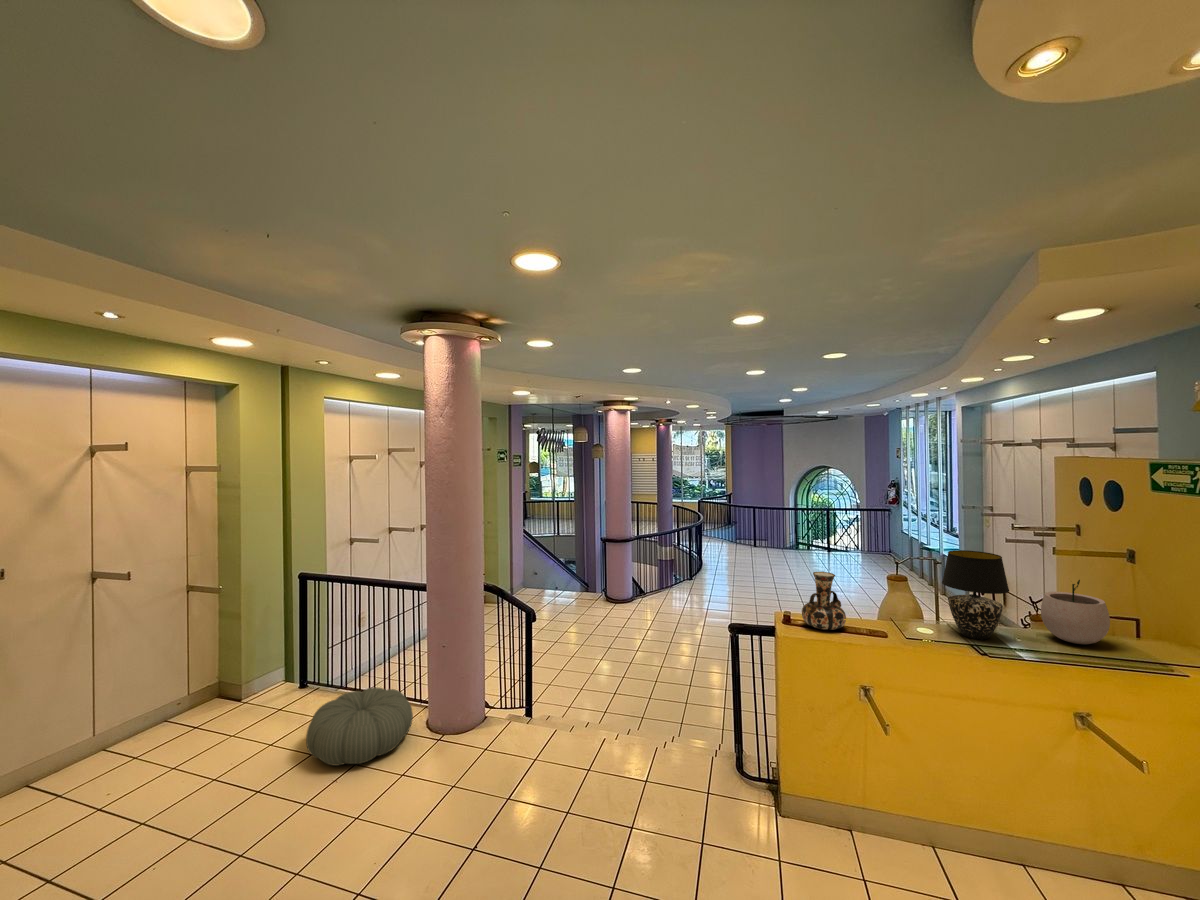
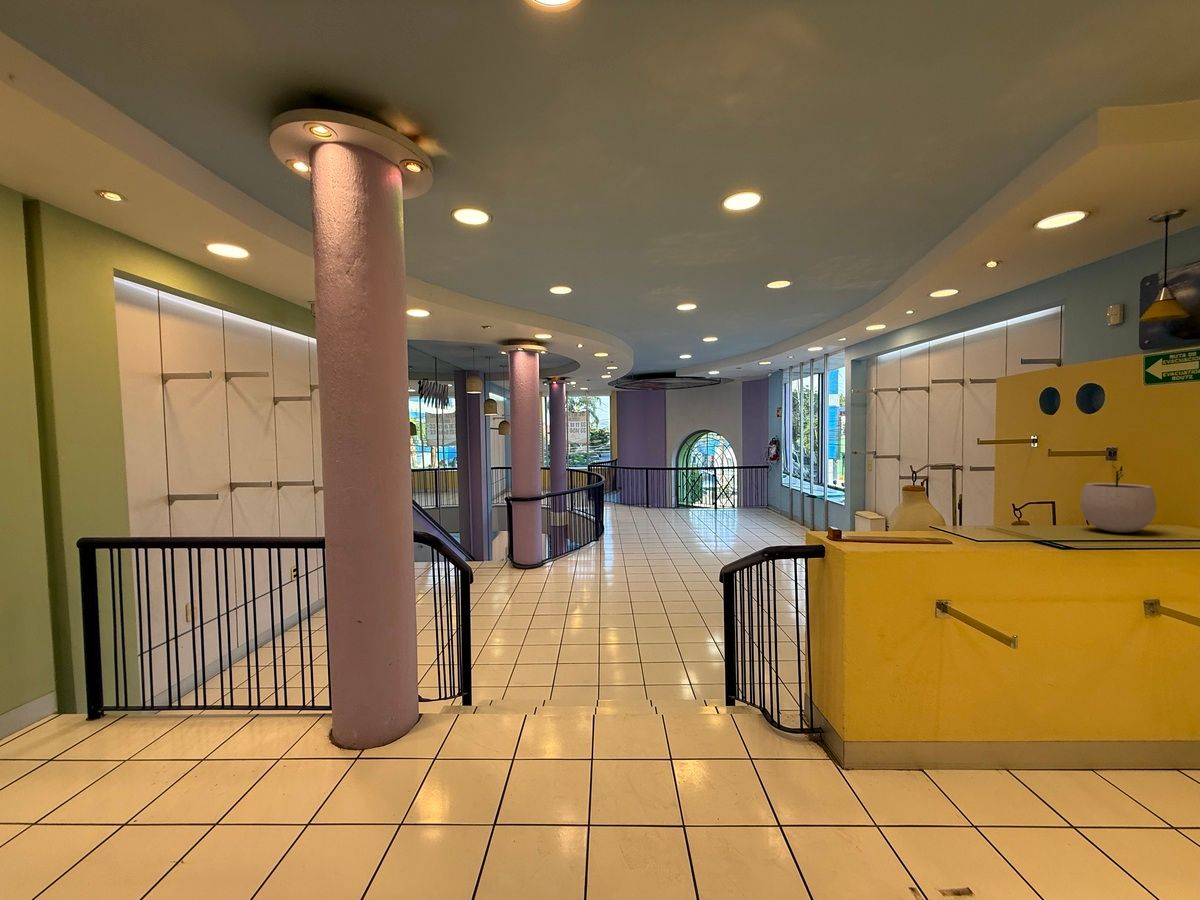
table lamp: present [942,550,1009,640] -> none [990,444,1069,537]
decorative vase: present [802,572,846,630] -> none [847,475,902,542]
pouf: present [306,687,413,766] -> none [122,693,310,826]

